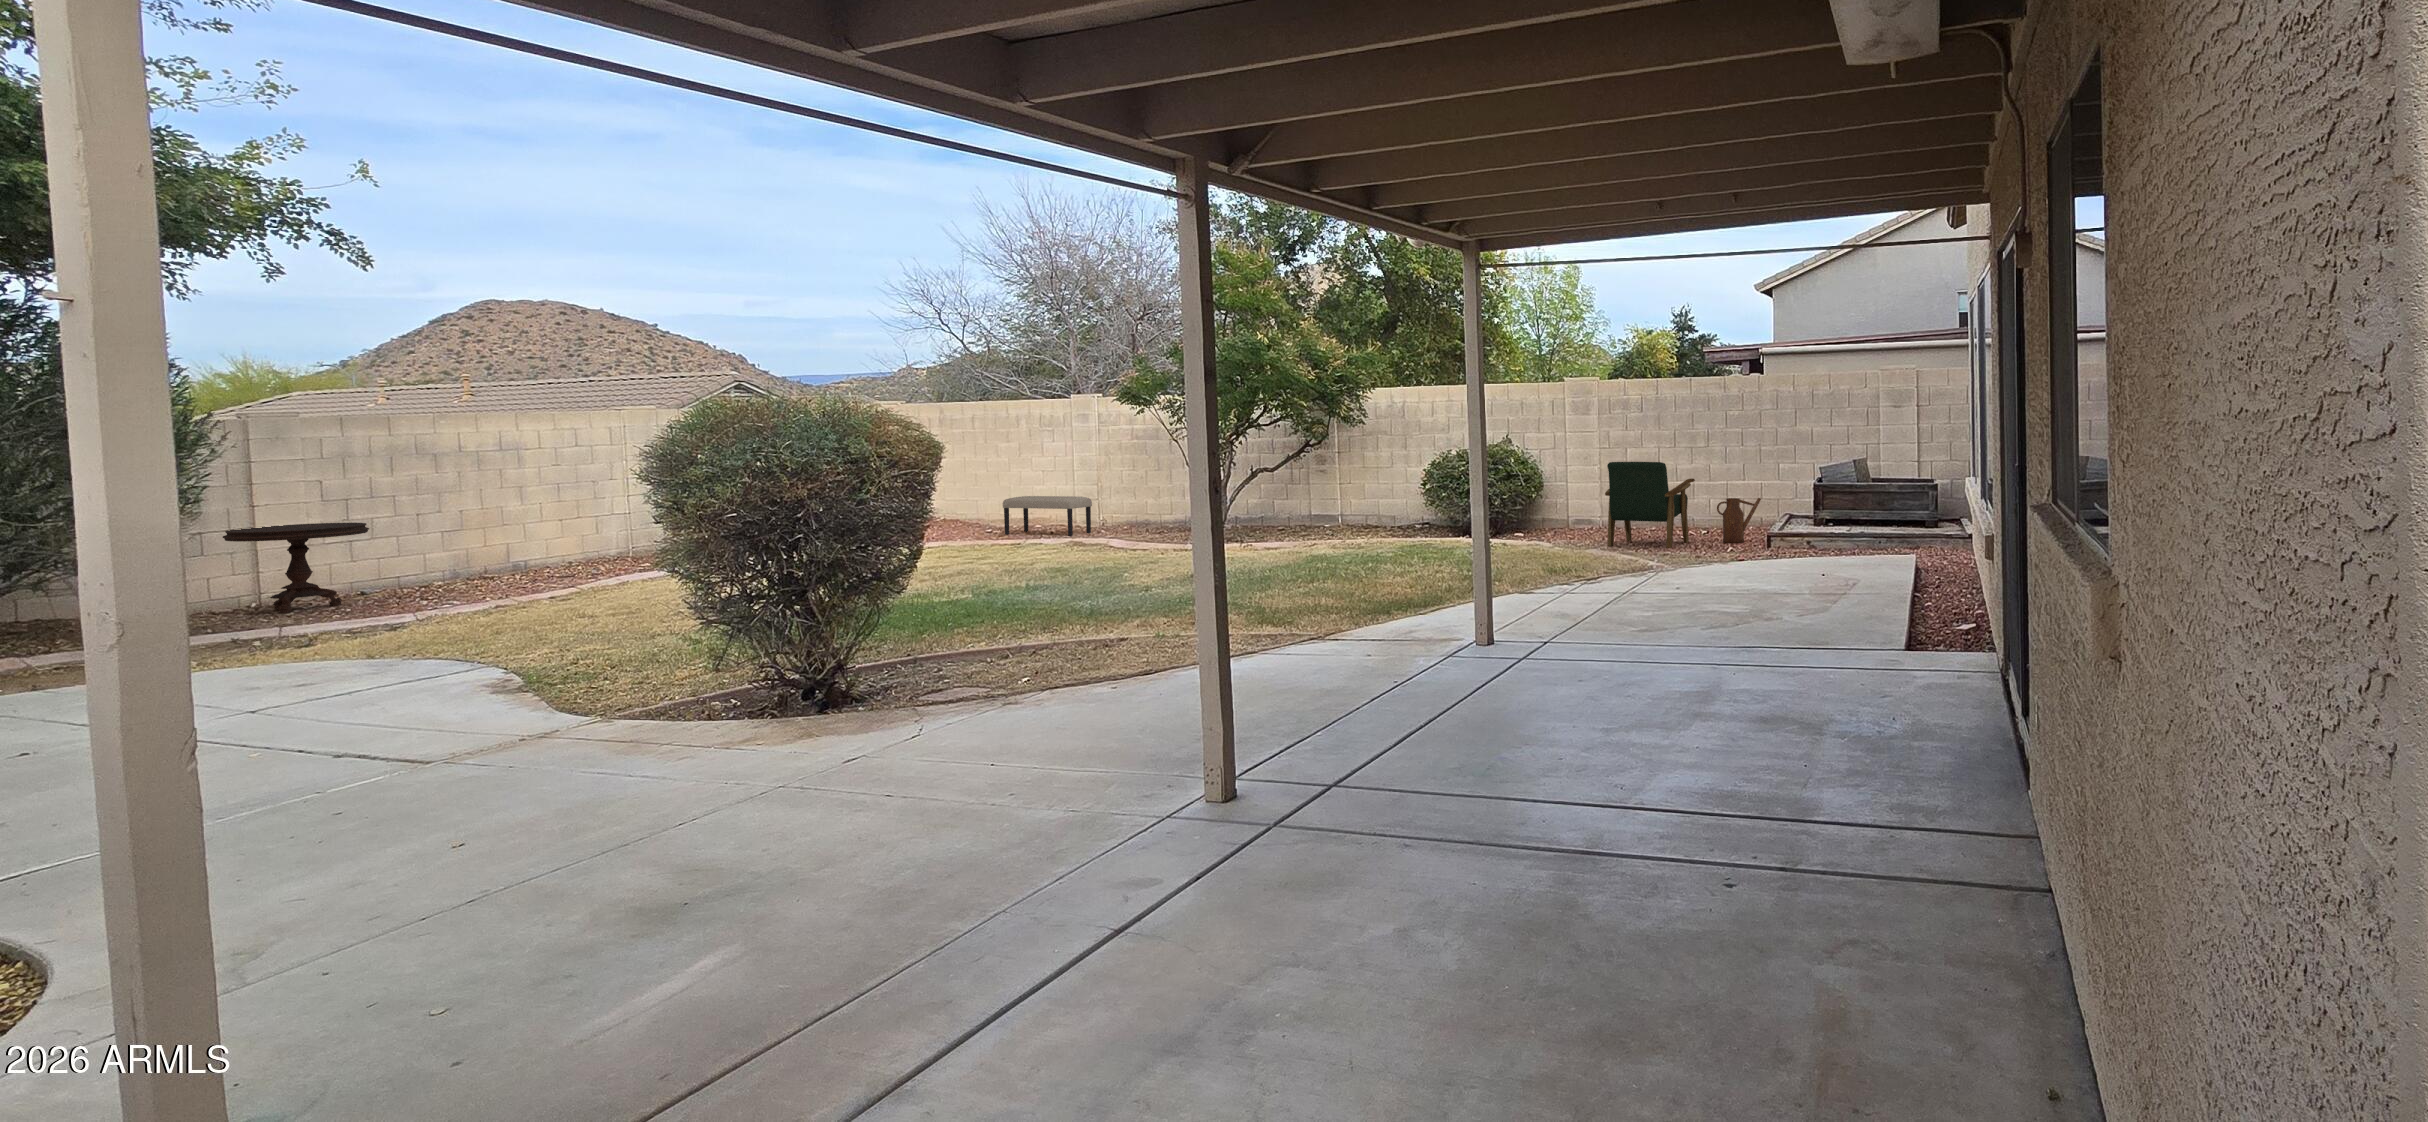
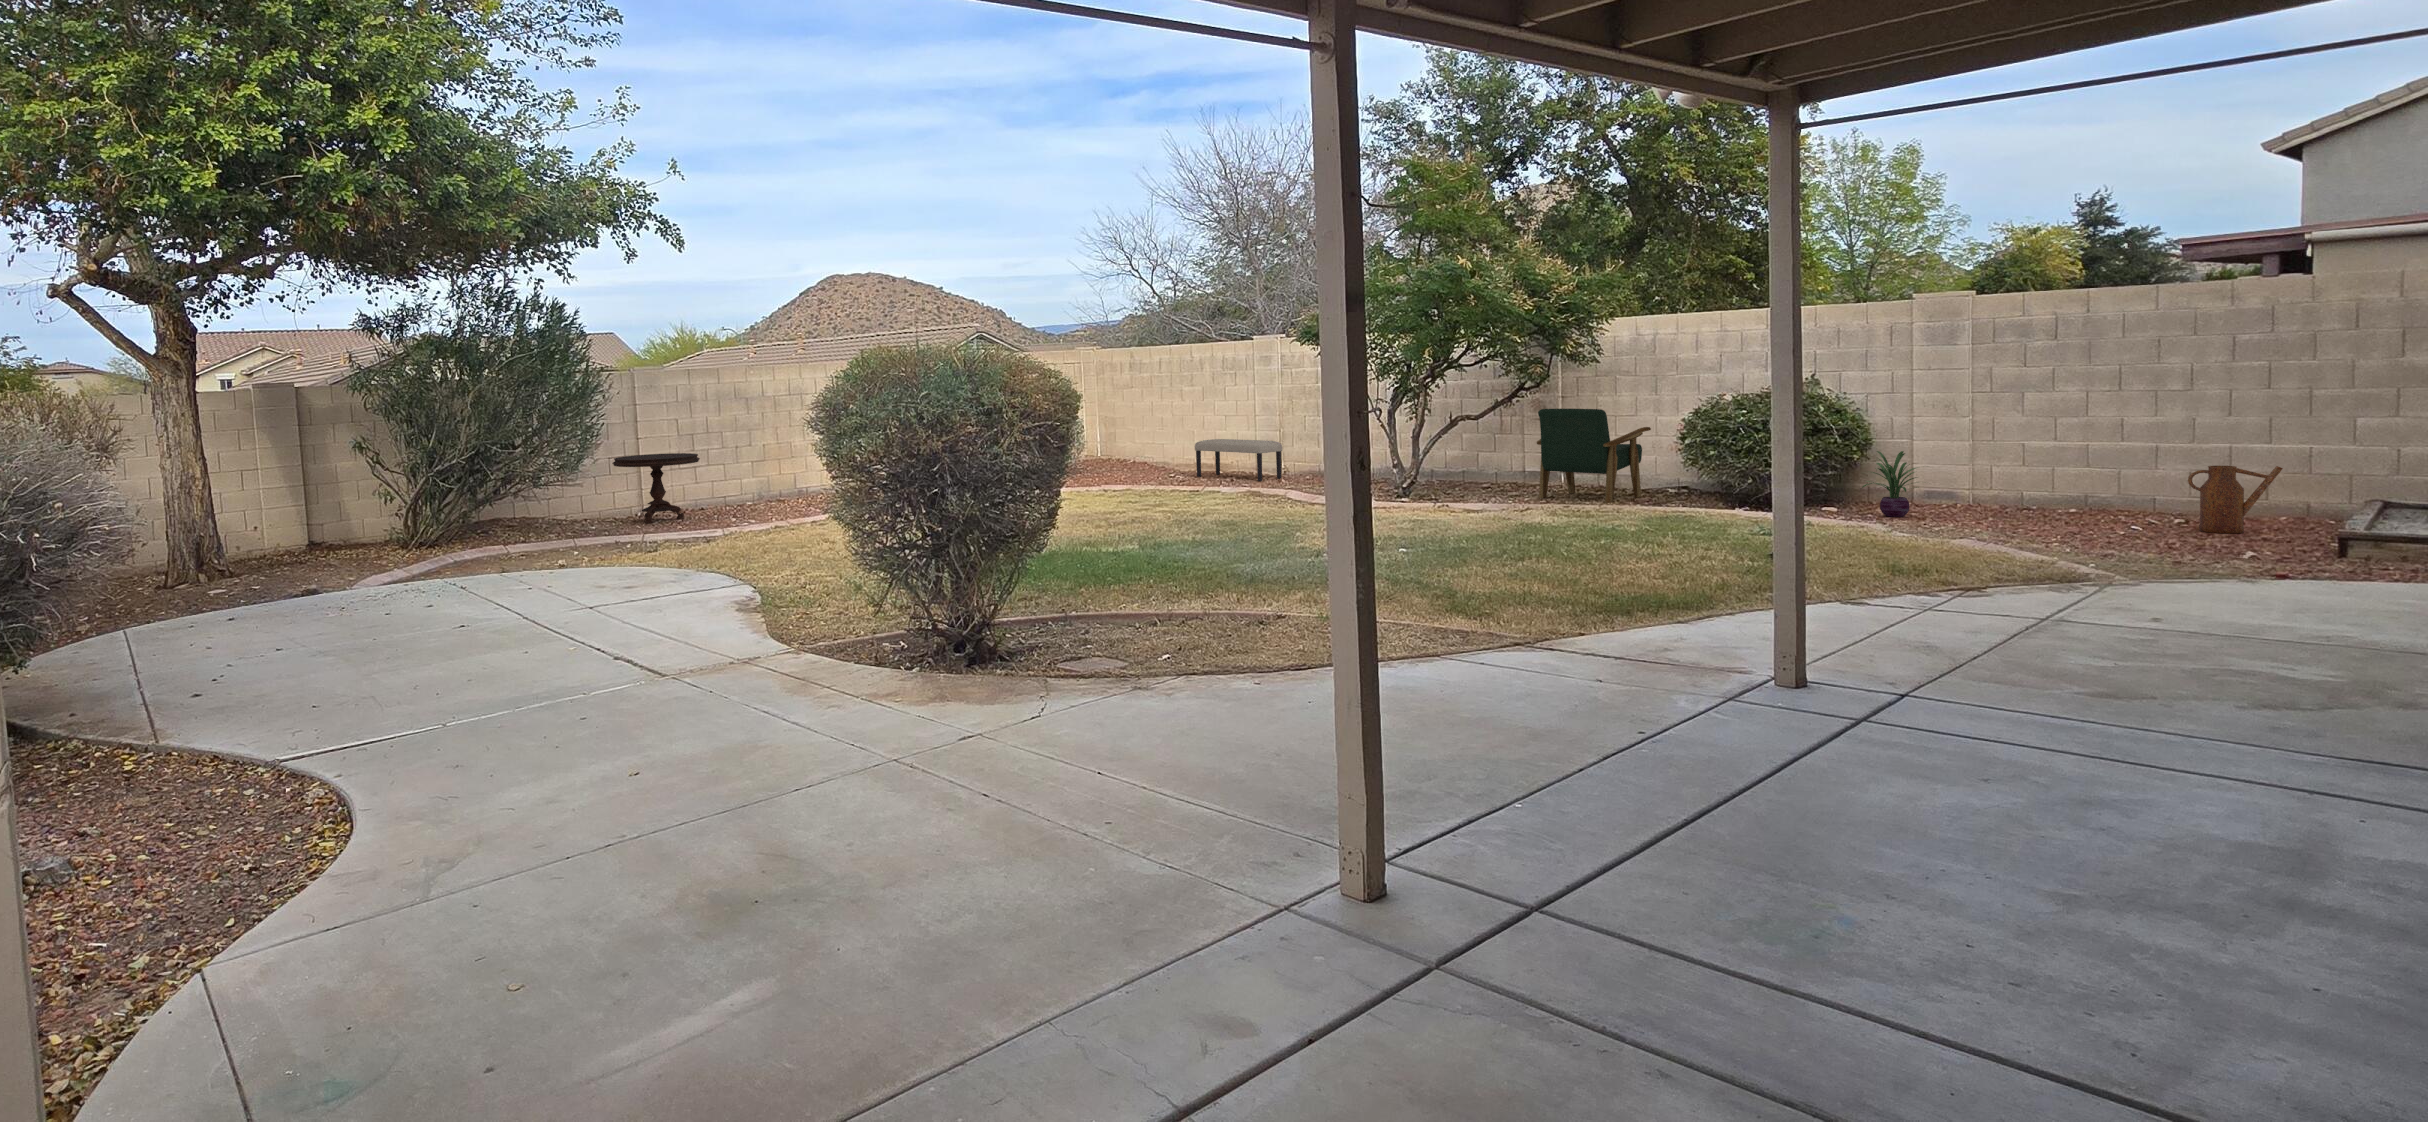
armchair: present [1605,462,1695,548] -> present [1537,409,1651,503]
decorative plant: none [1532,493,1587,542] -> present [1862,451,1917,517]

